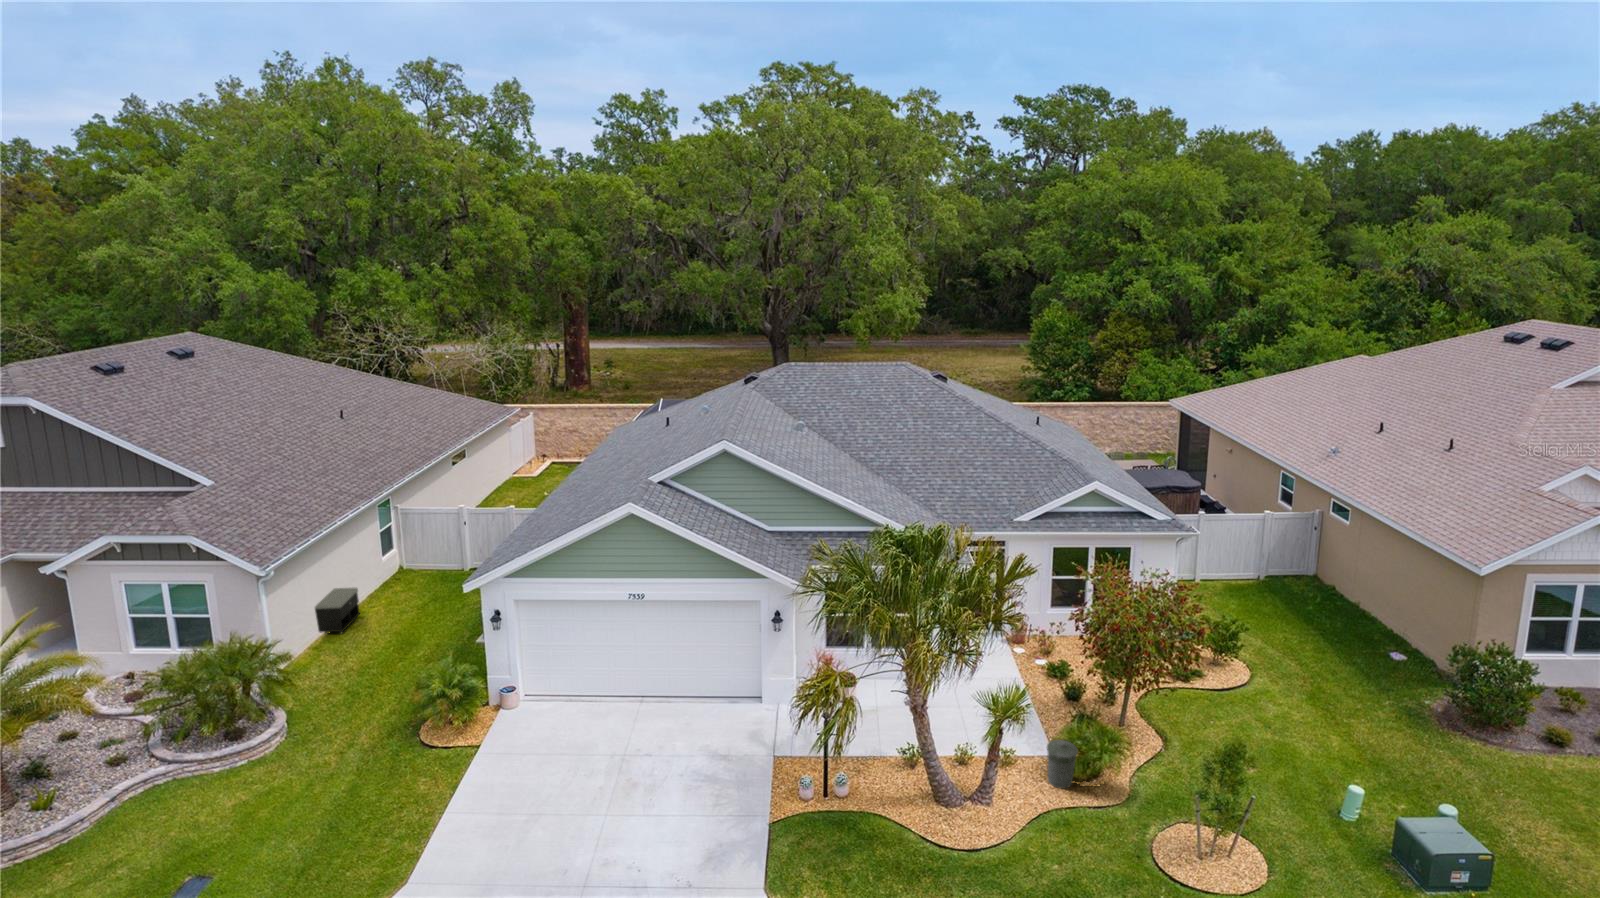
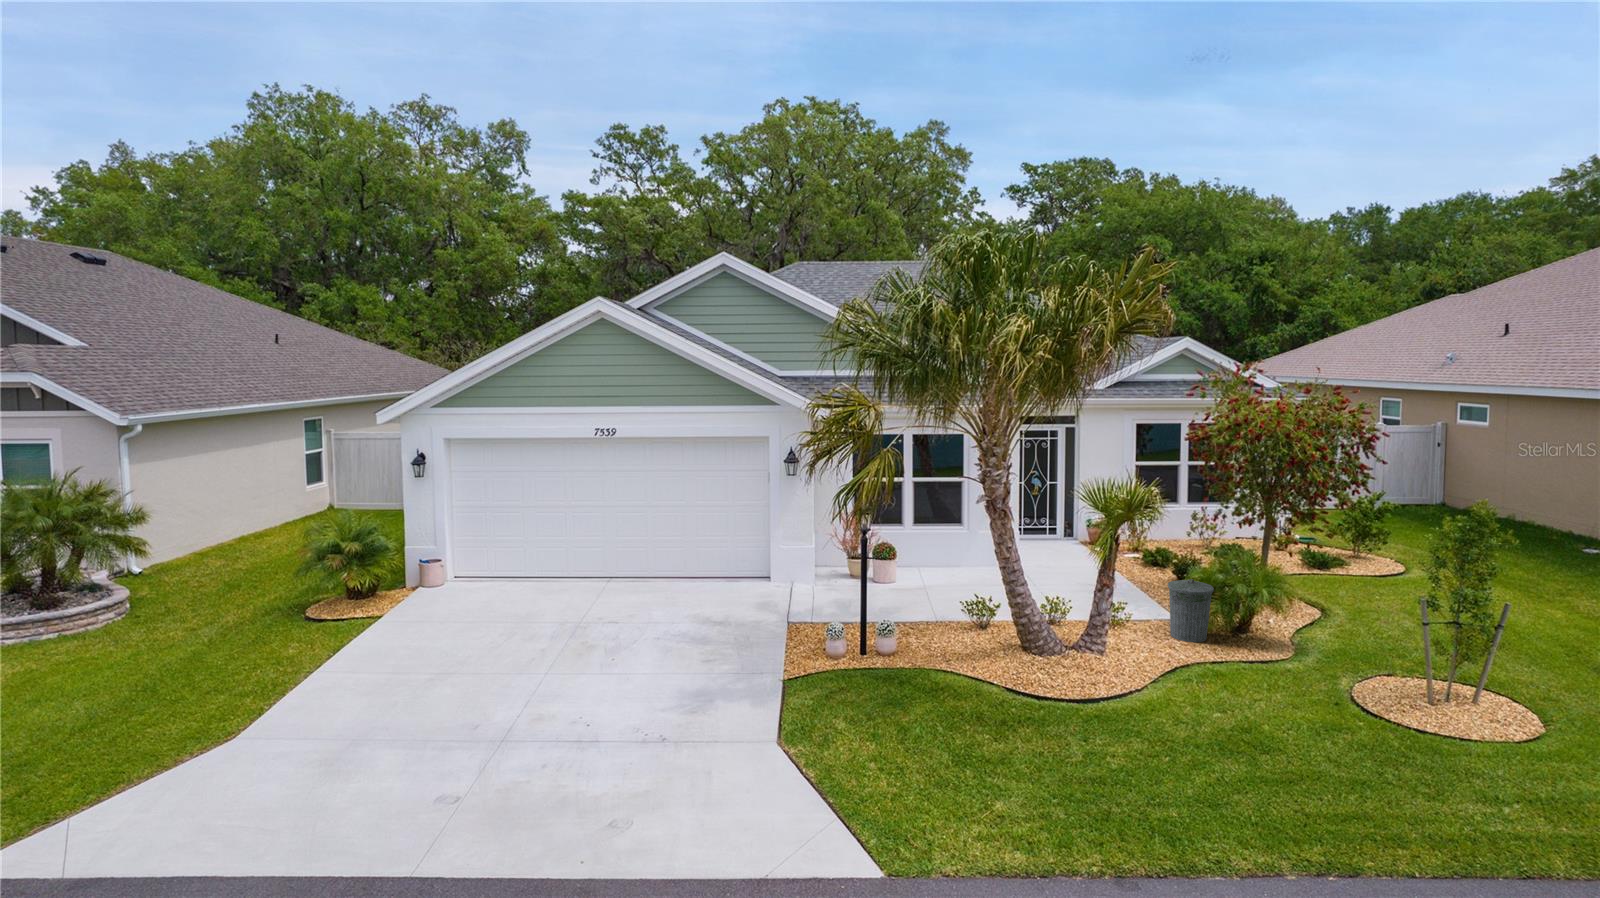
storage bench: present [315,588,360,633] -> none [217,502,280,550]

